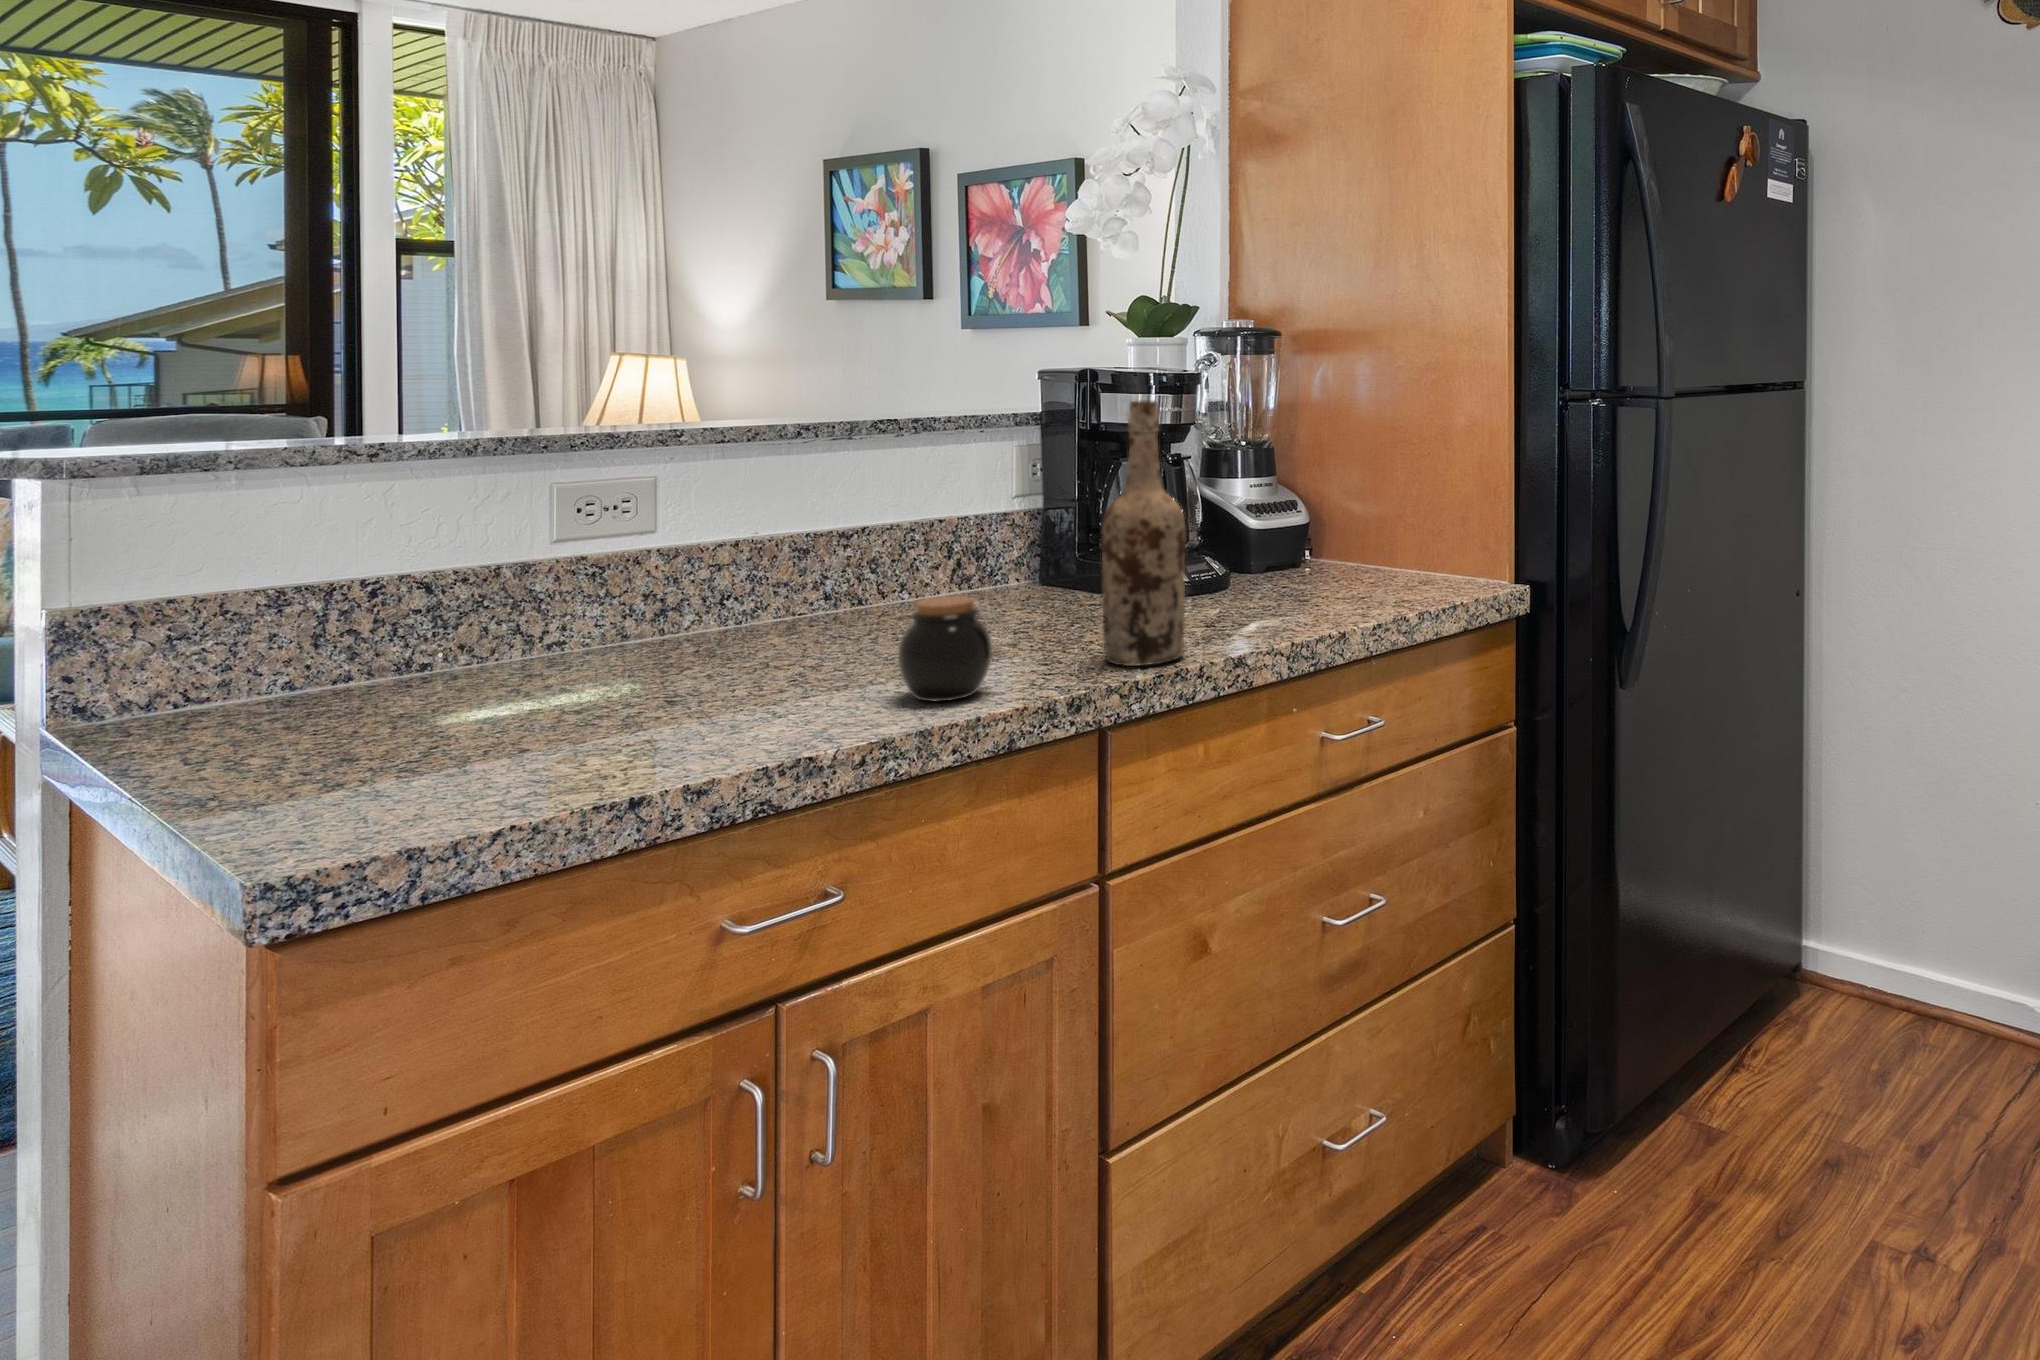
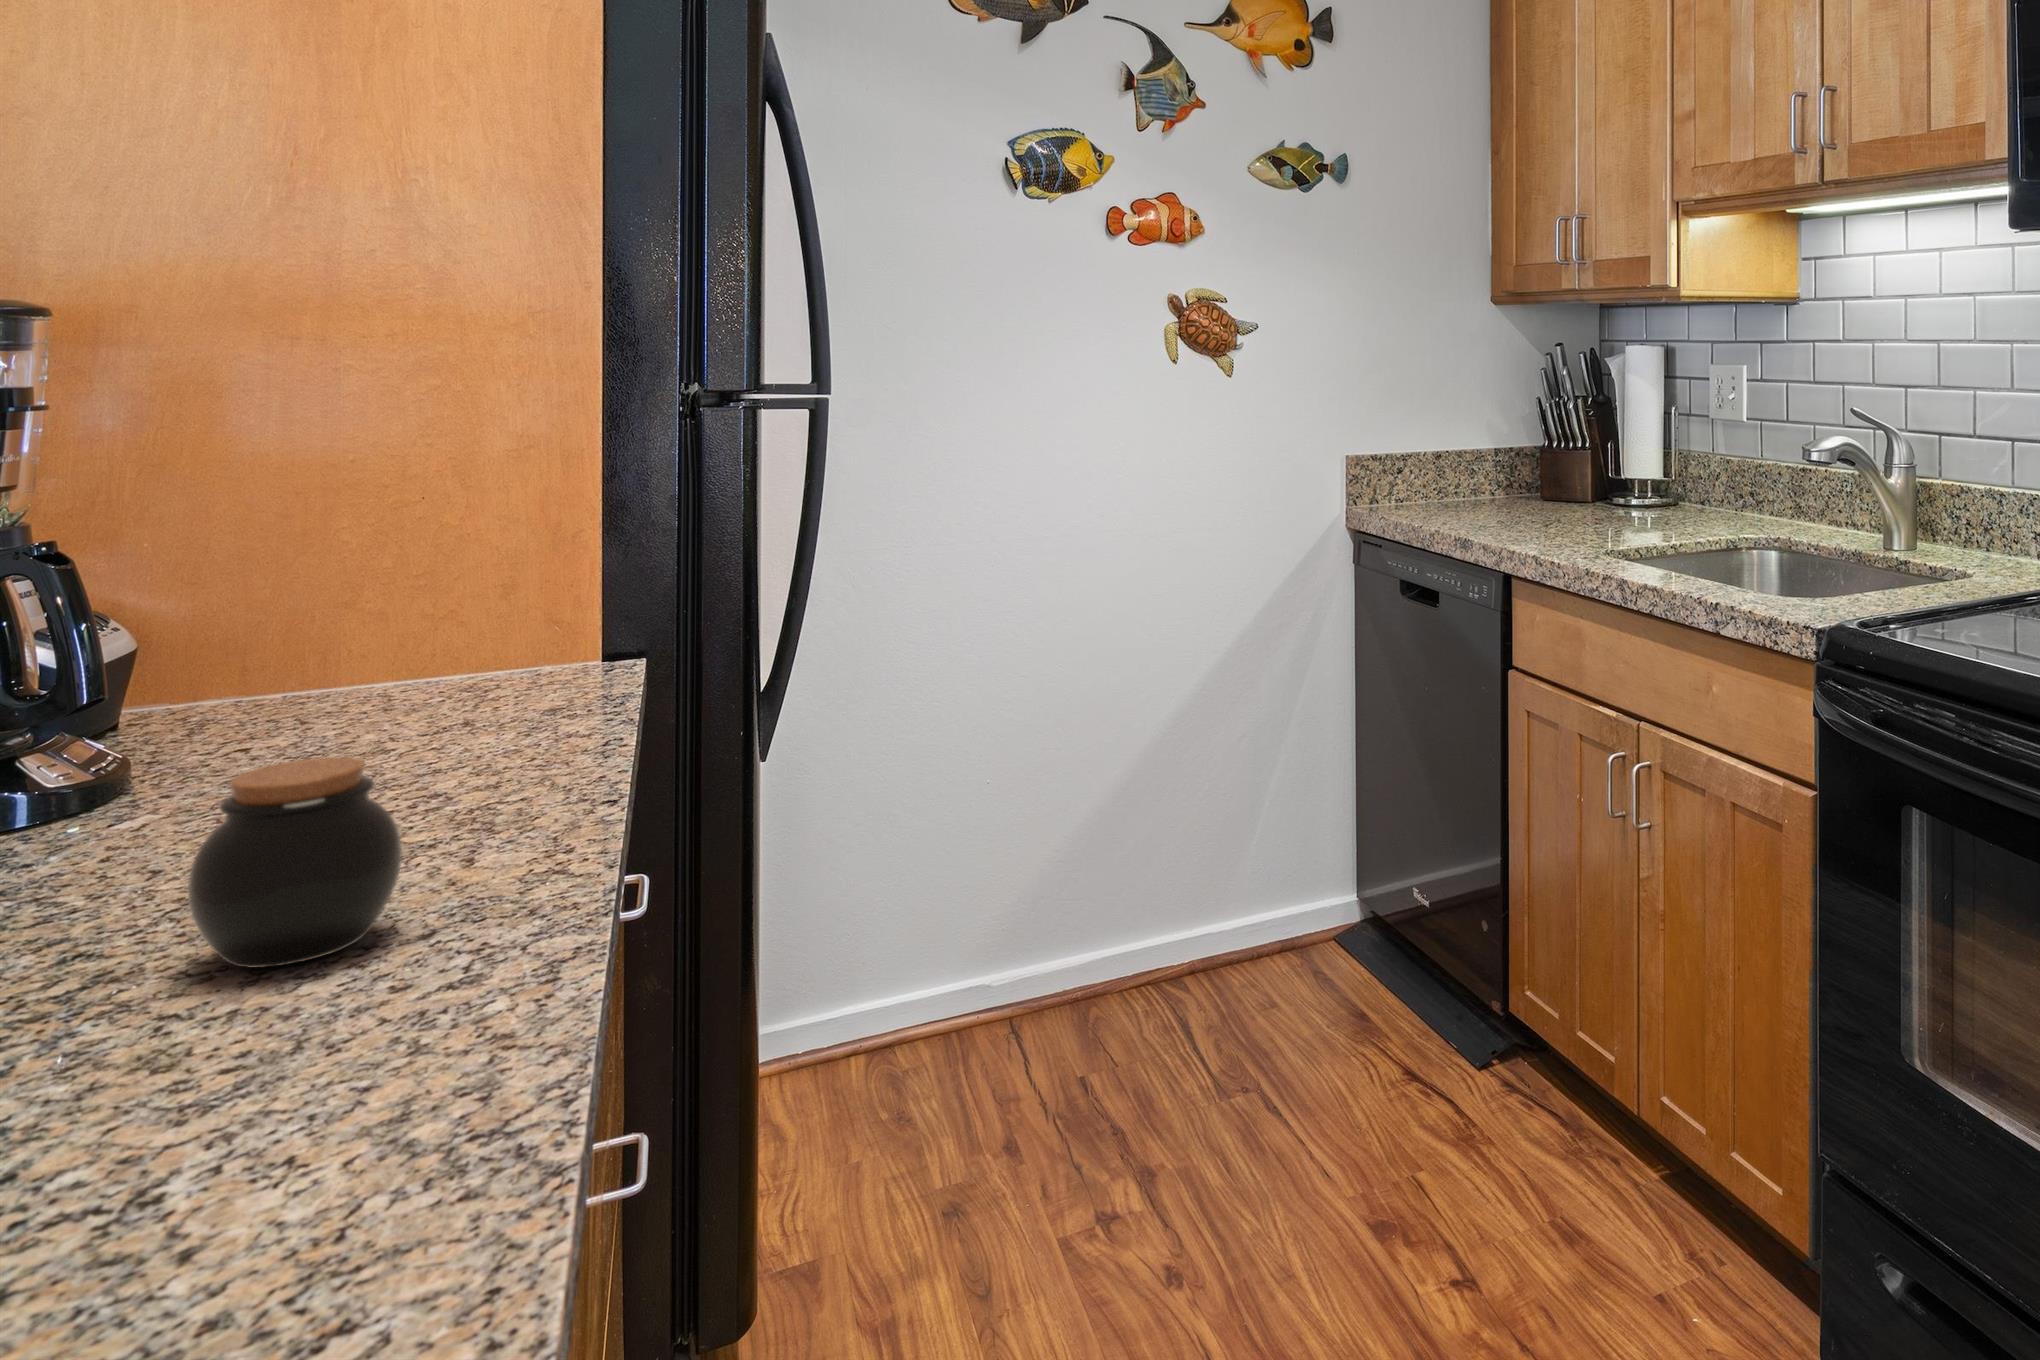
wine bottle: present [1102,401,1185,666] -> none [359,398,522,839]

